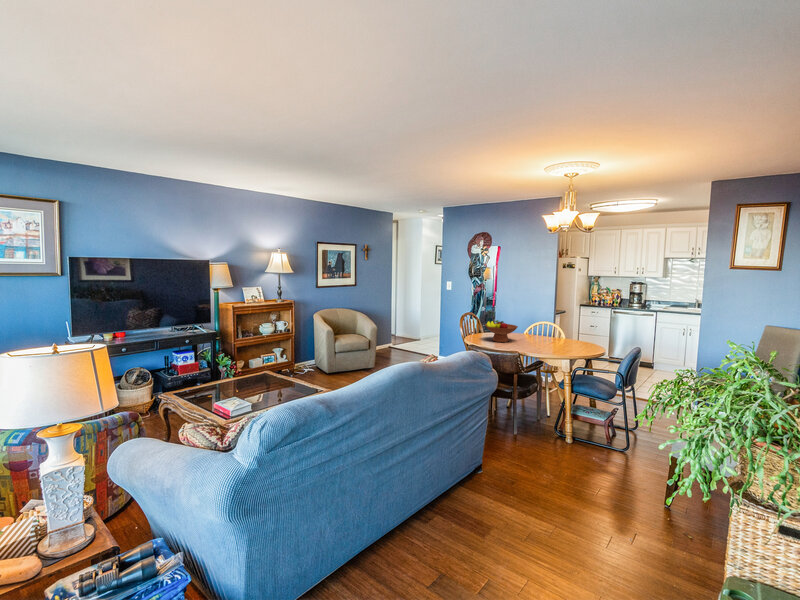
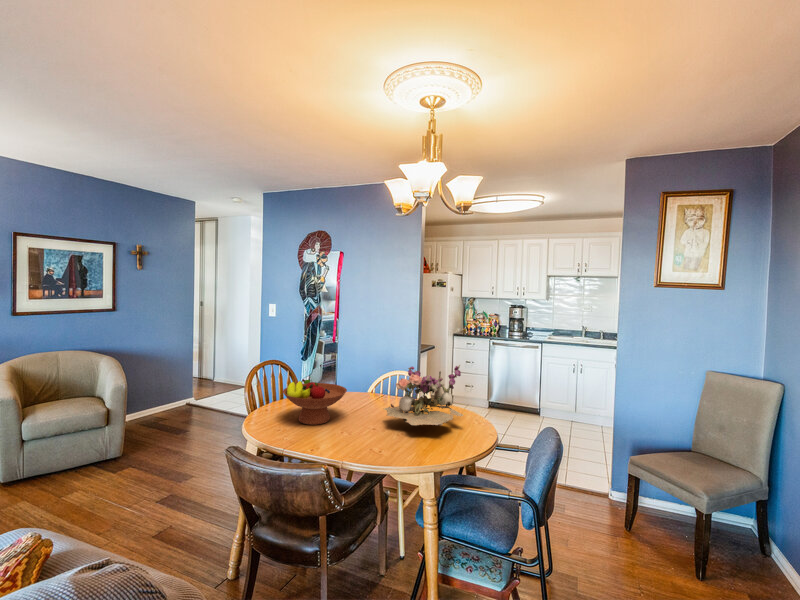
flower arrangement: none [538,314,584,345] -> present [384,365,463,425]

